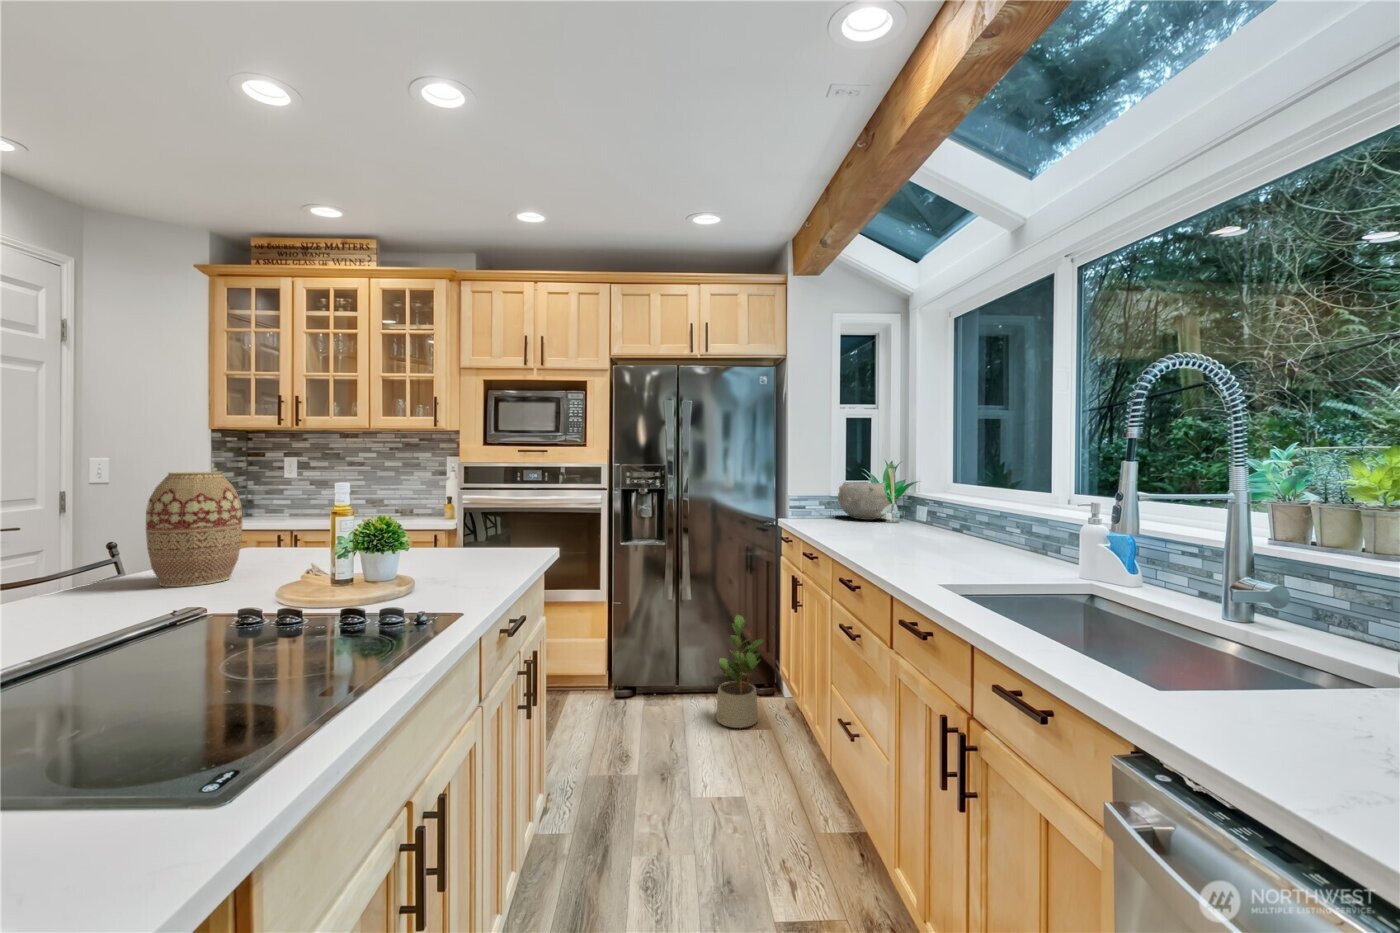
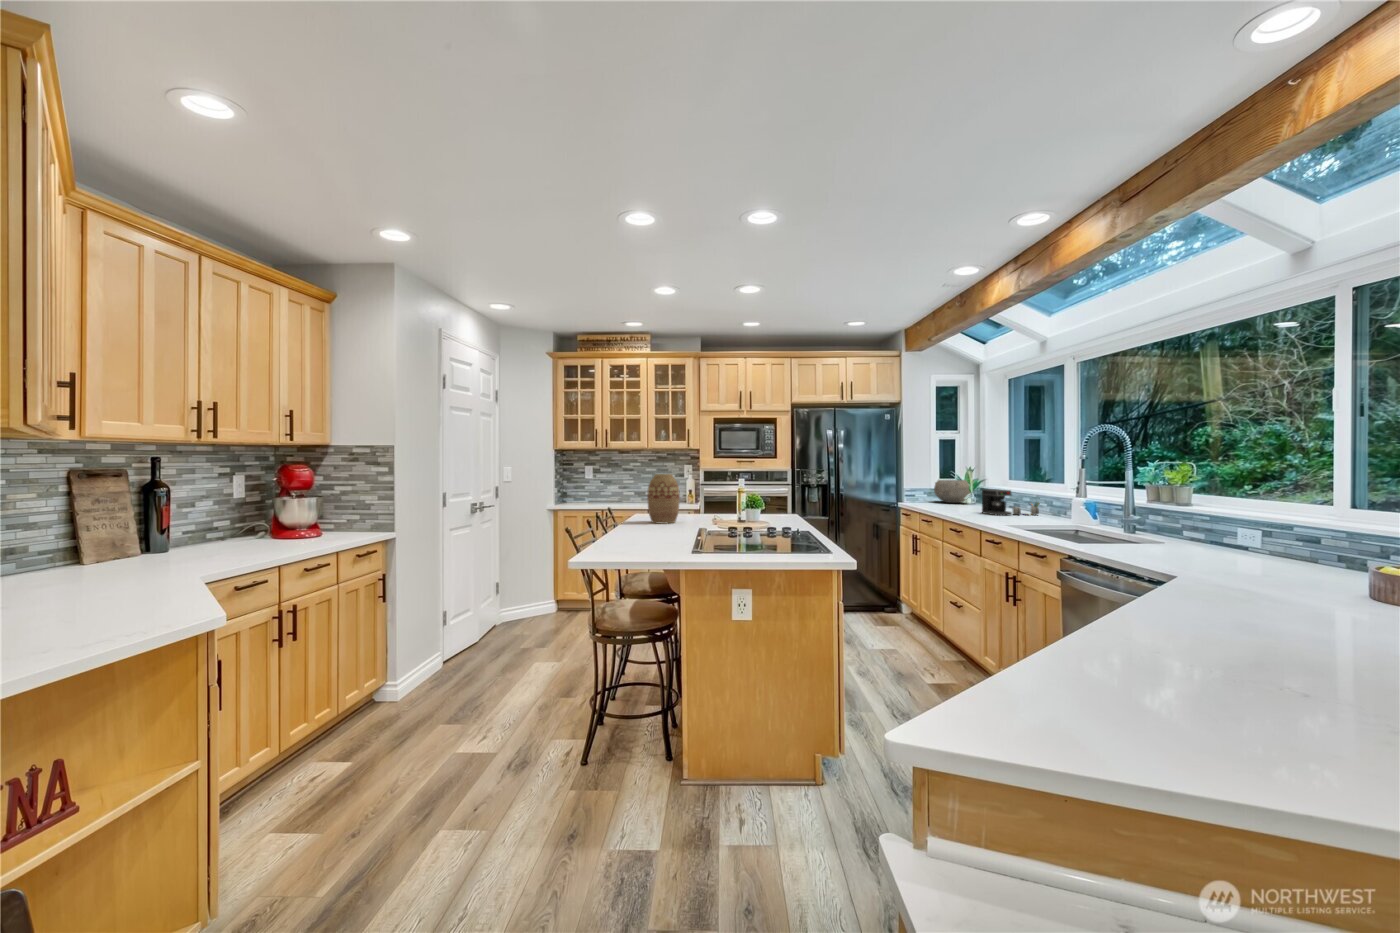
coffee maker: none [904,501,1005,551] -> present [982,489,1039,515]
potted plant: present [716,615,763,728] -> none [865,558,894,622]

